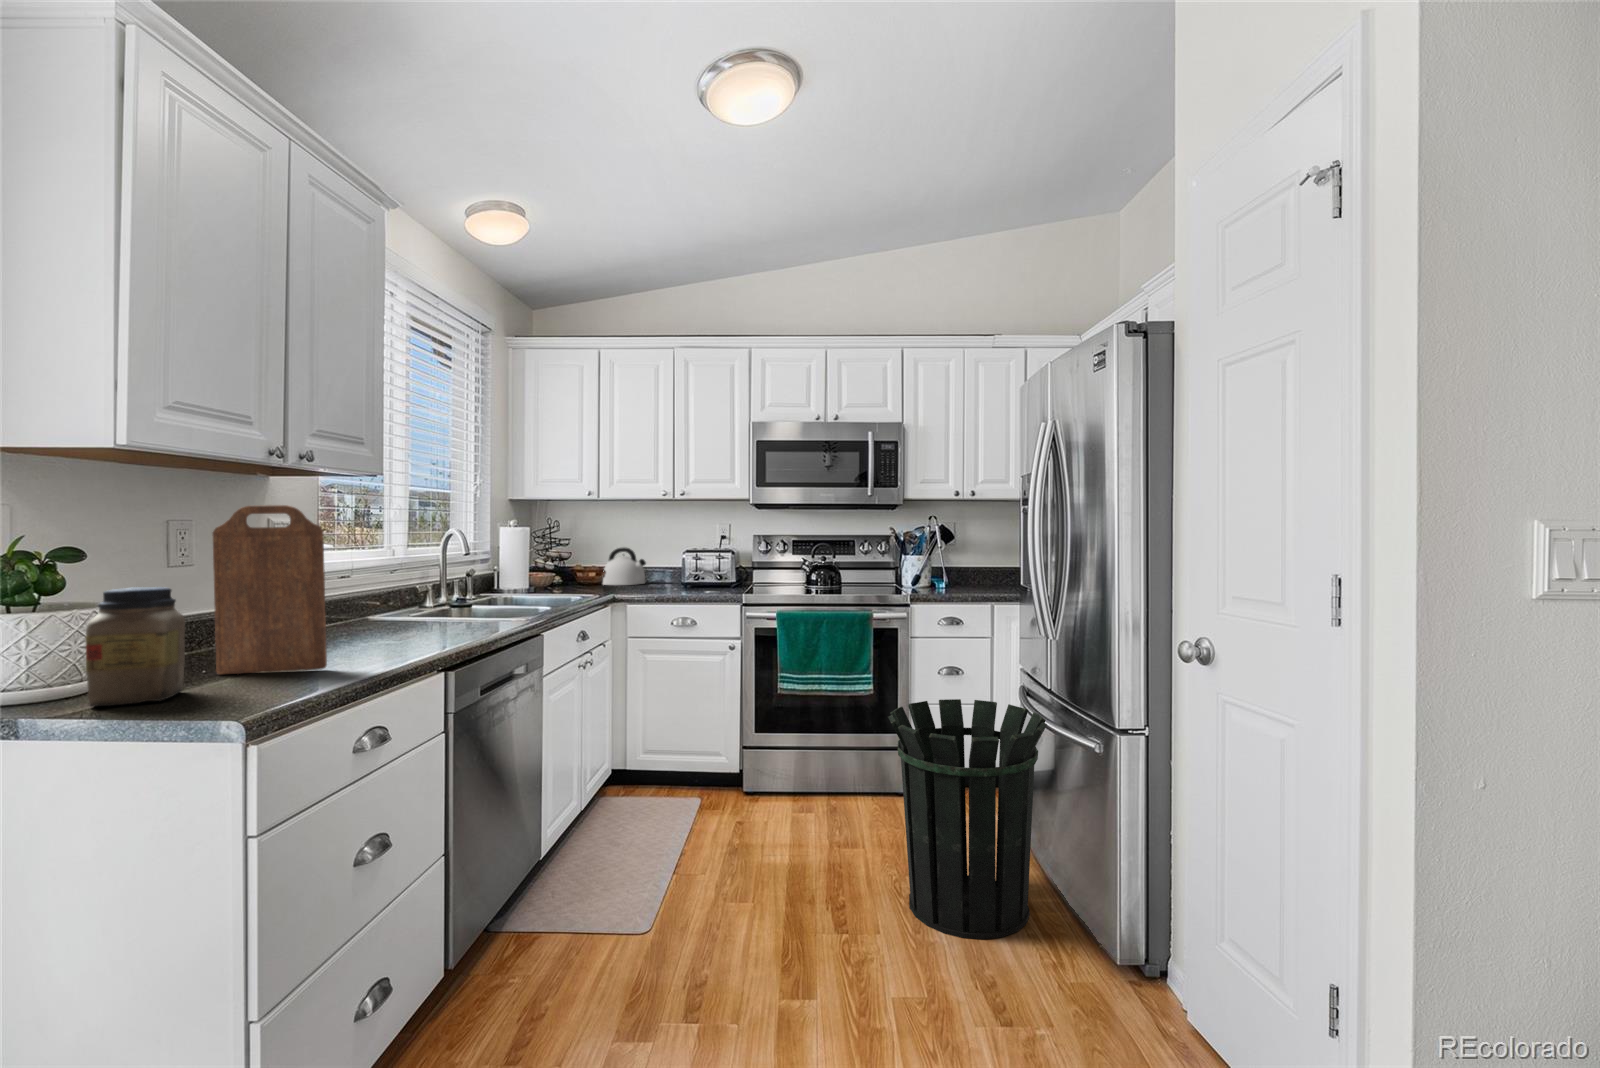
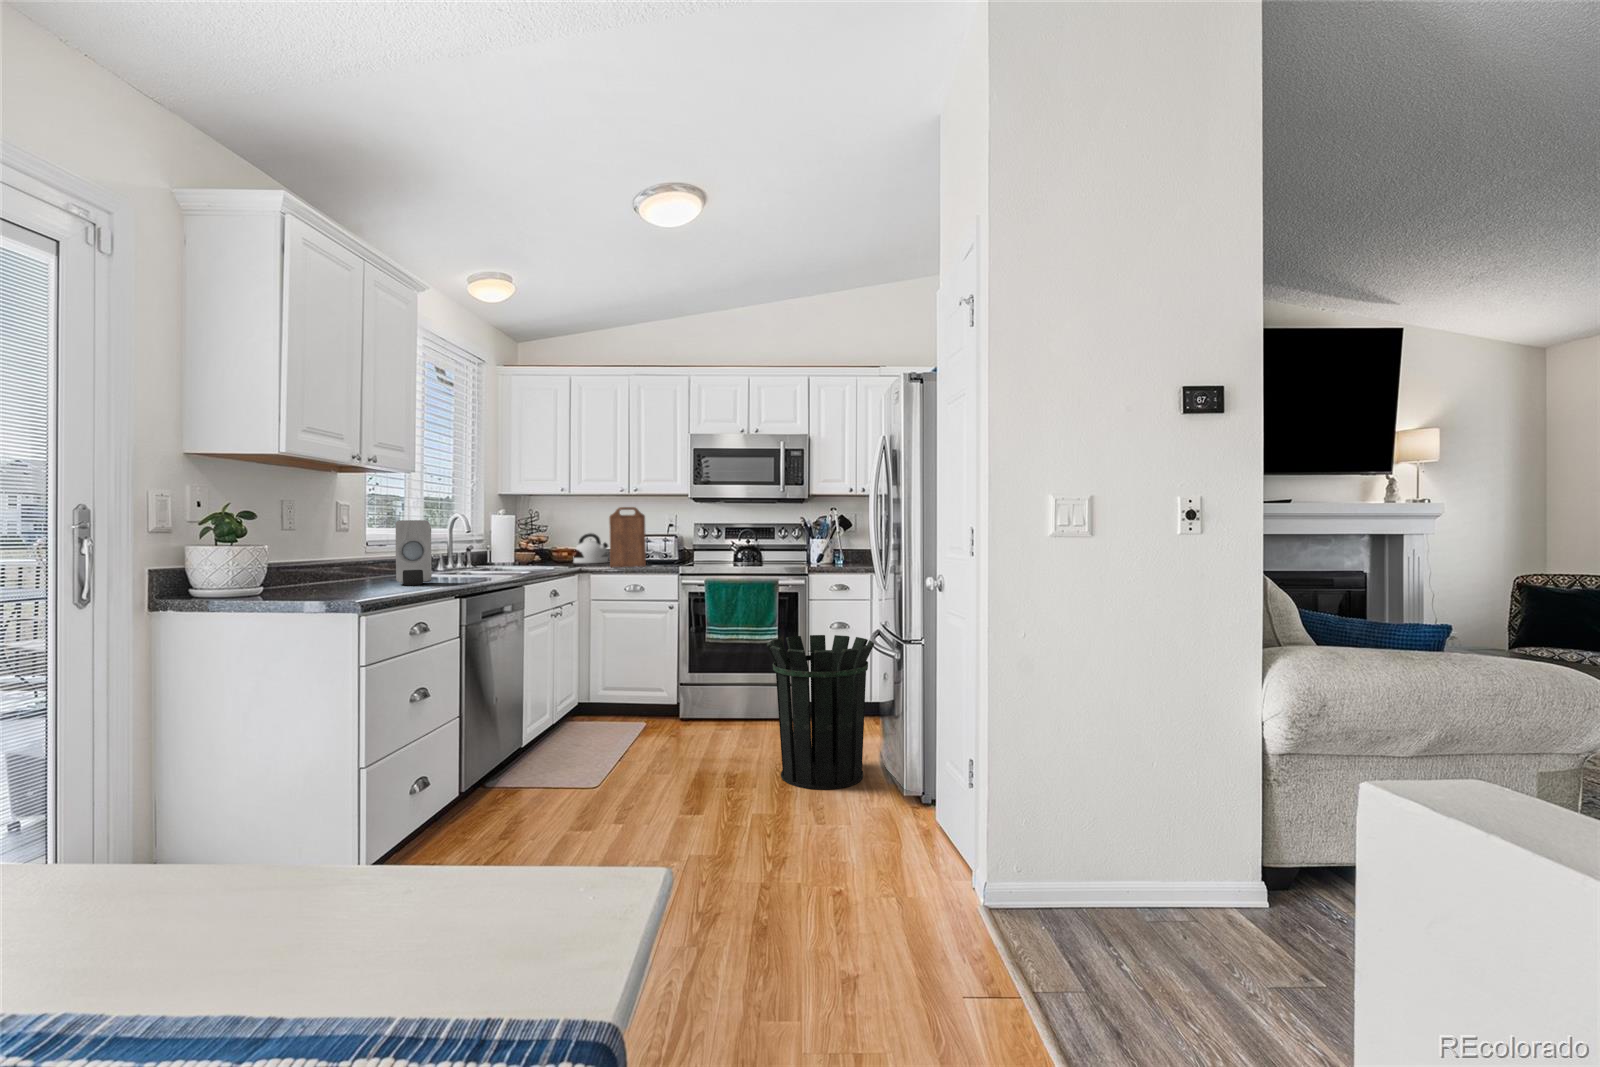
cutting board: present [212,505,327,674] -> present [609,507,646,567]
soap dispenser: none [346,549,406,649] -> present [396,520,432,585]
jar: present [86,587,185,707] -> none [268,534,315,599]

